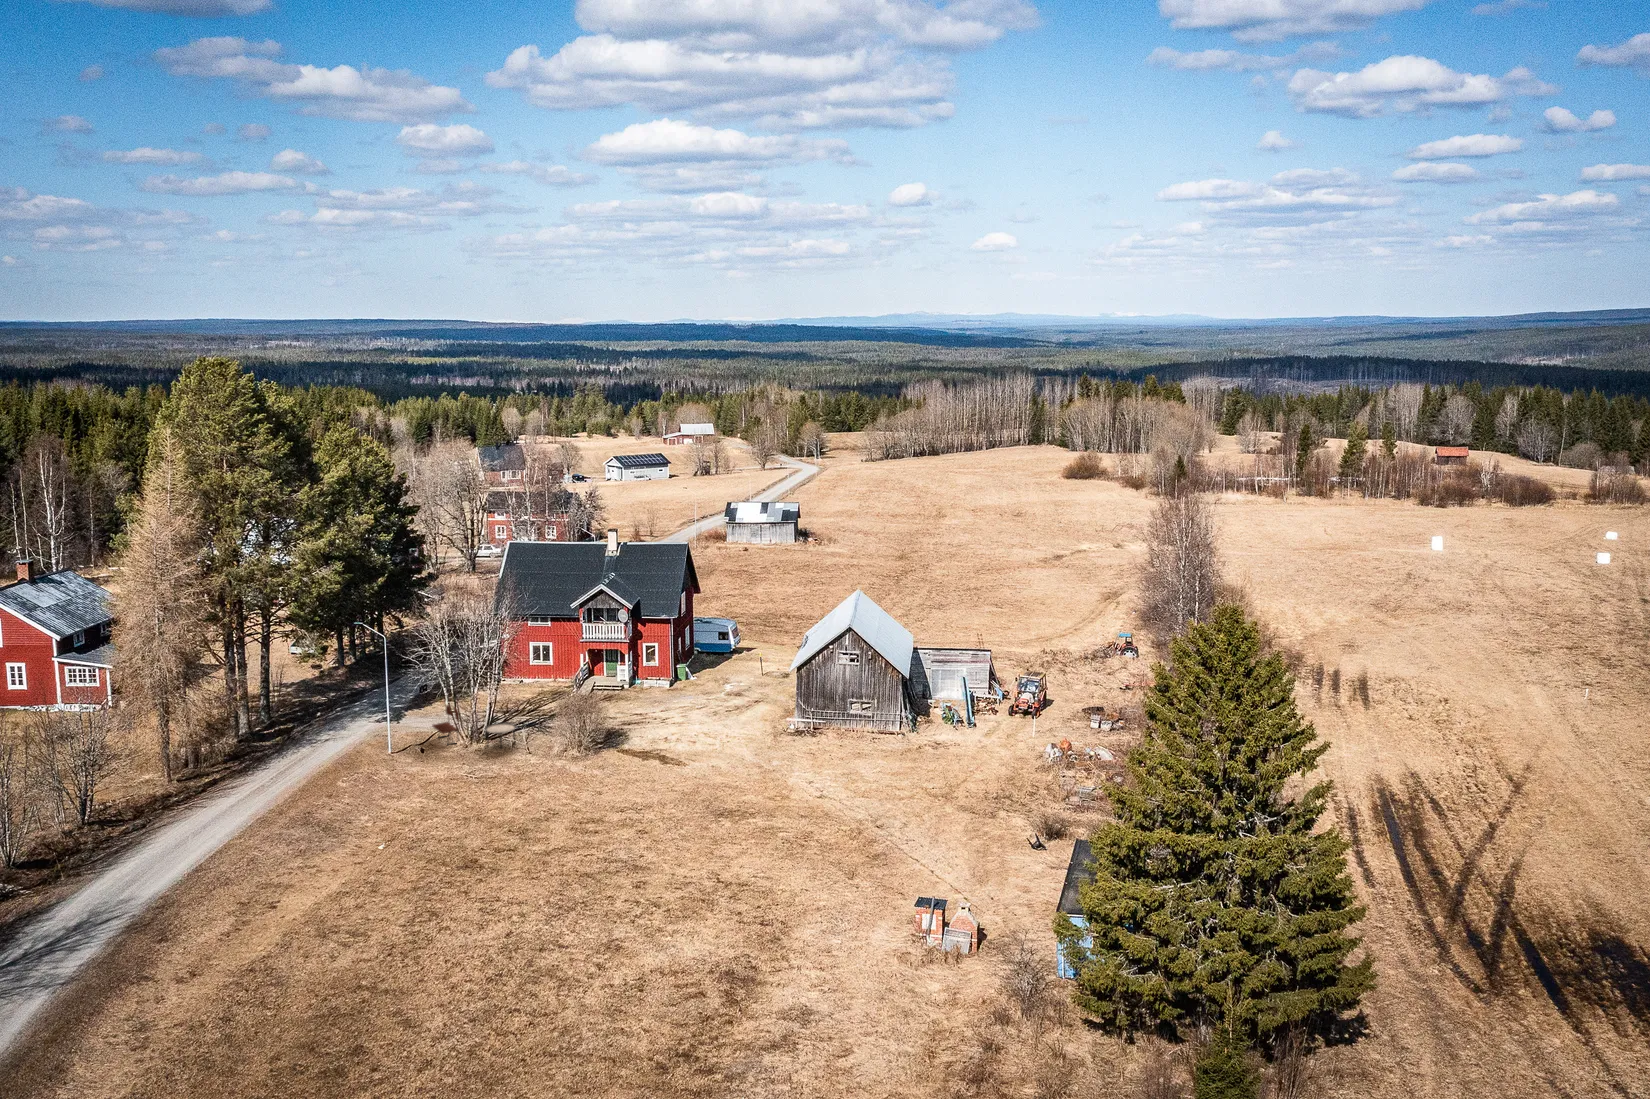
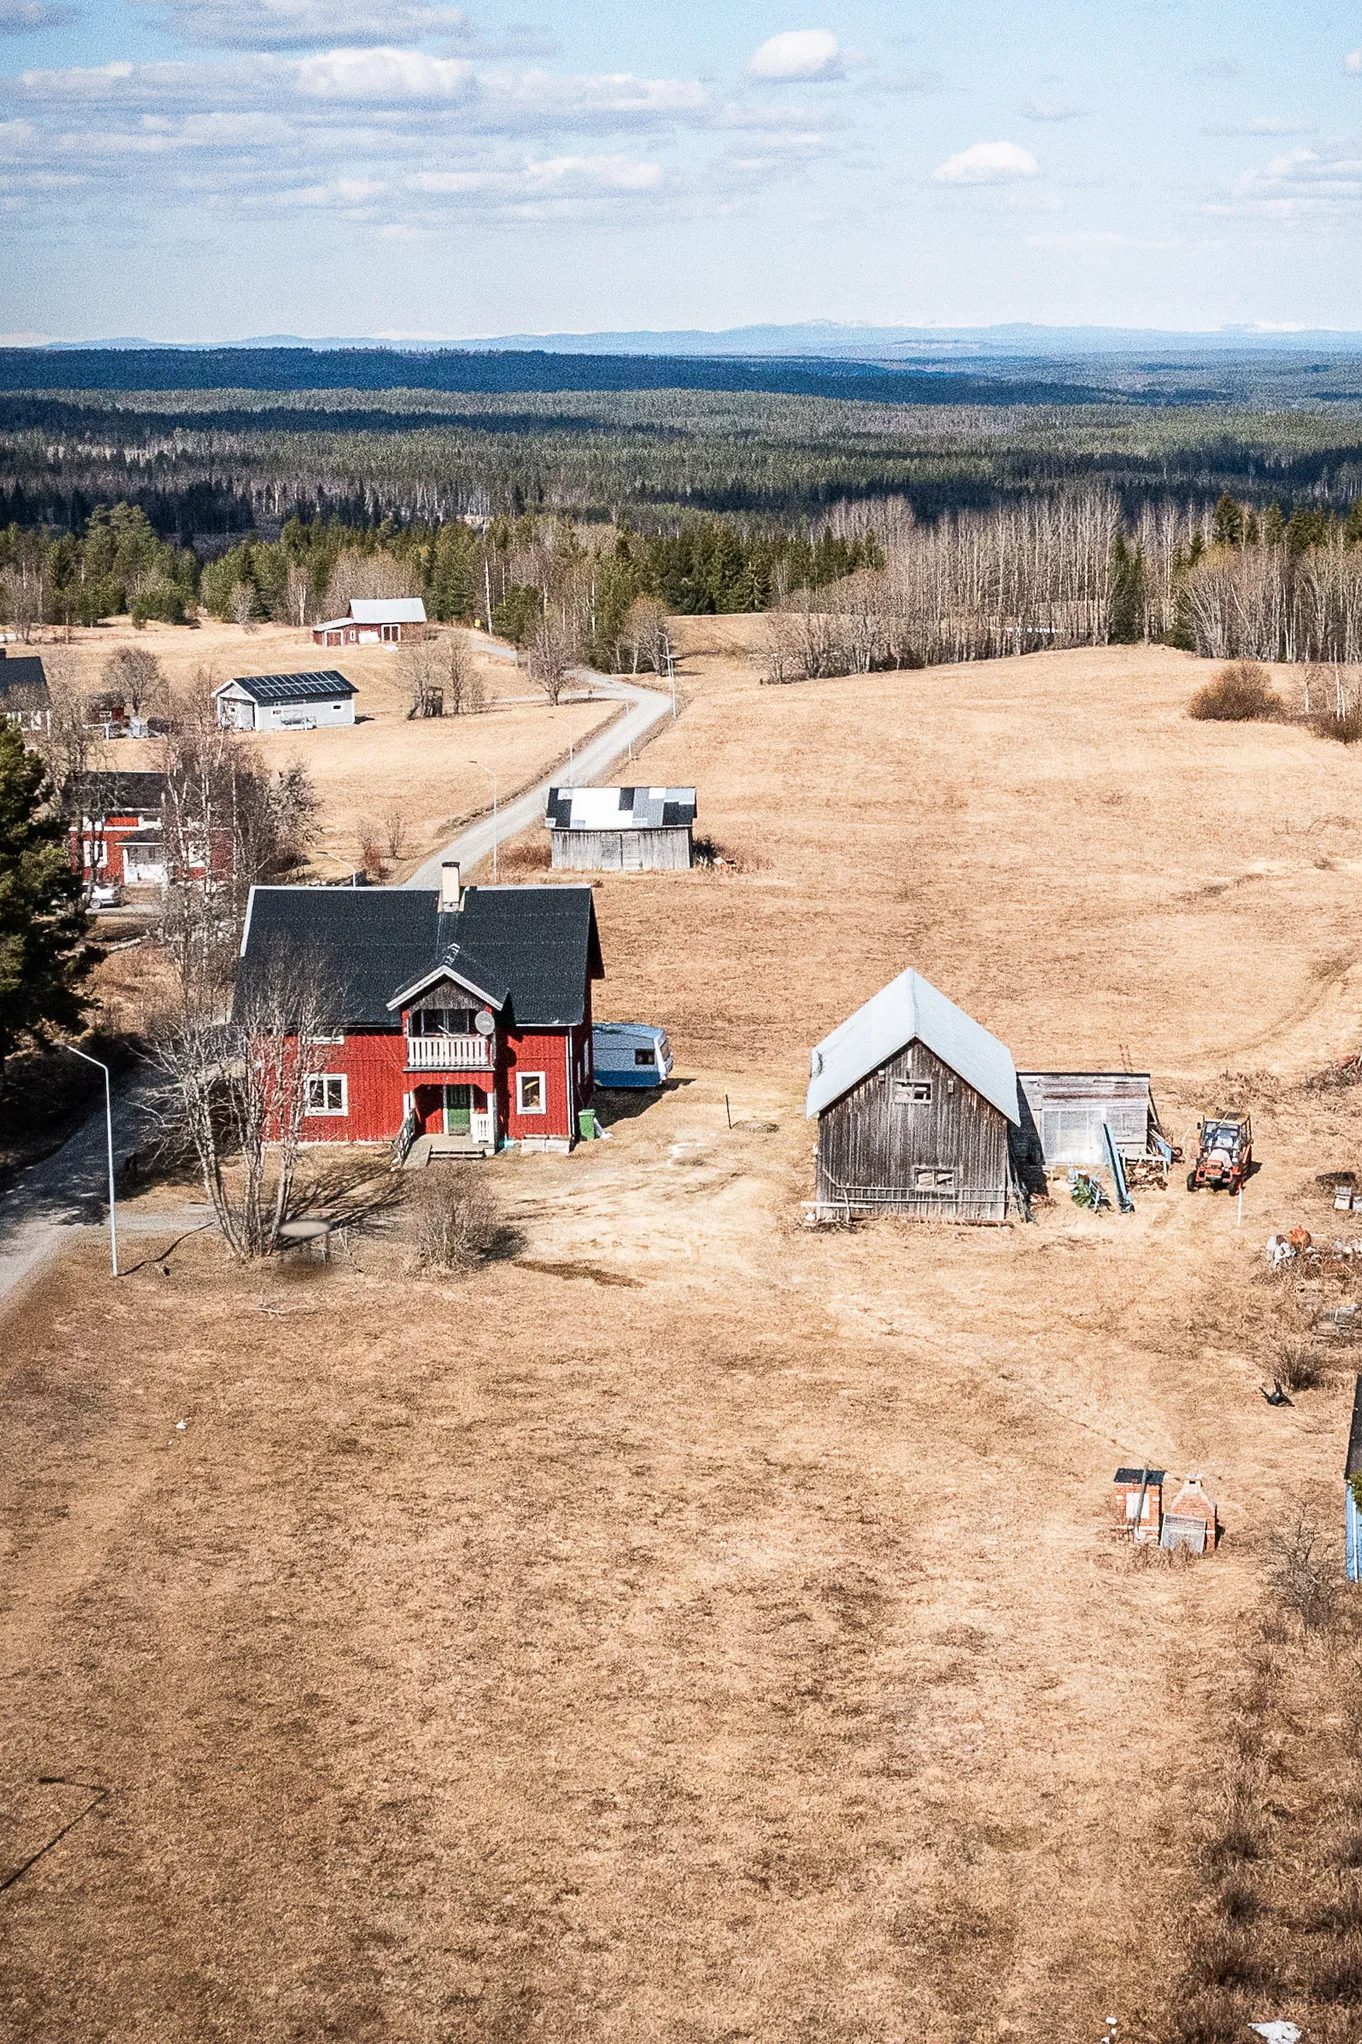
bench: present [433,705,459,745] -> none [176,1188,229,1261]

